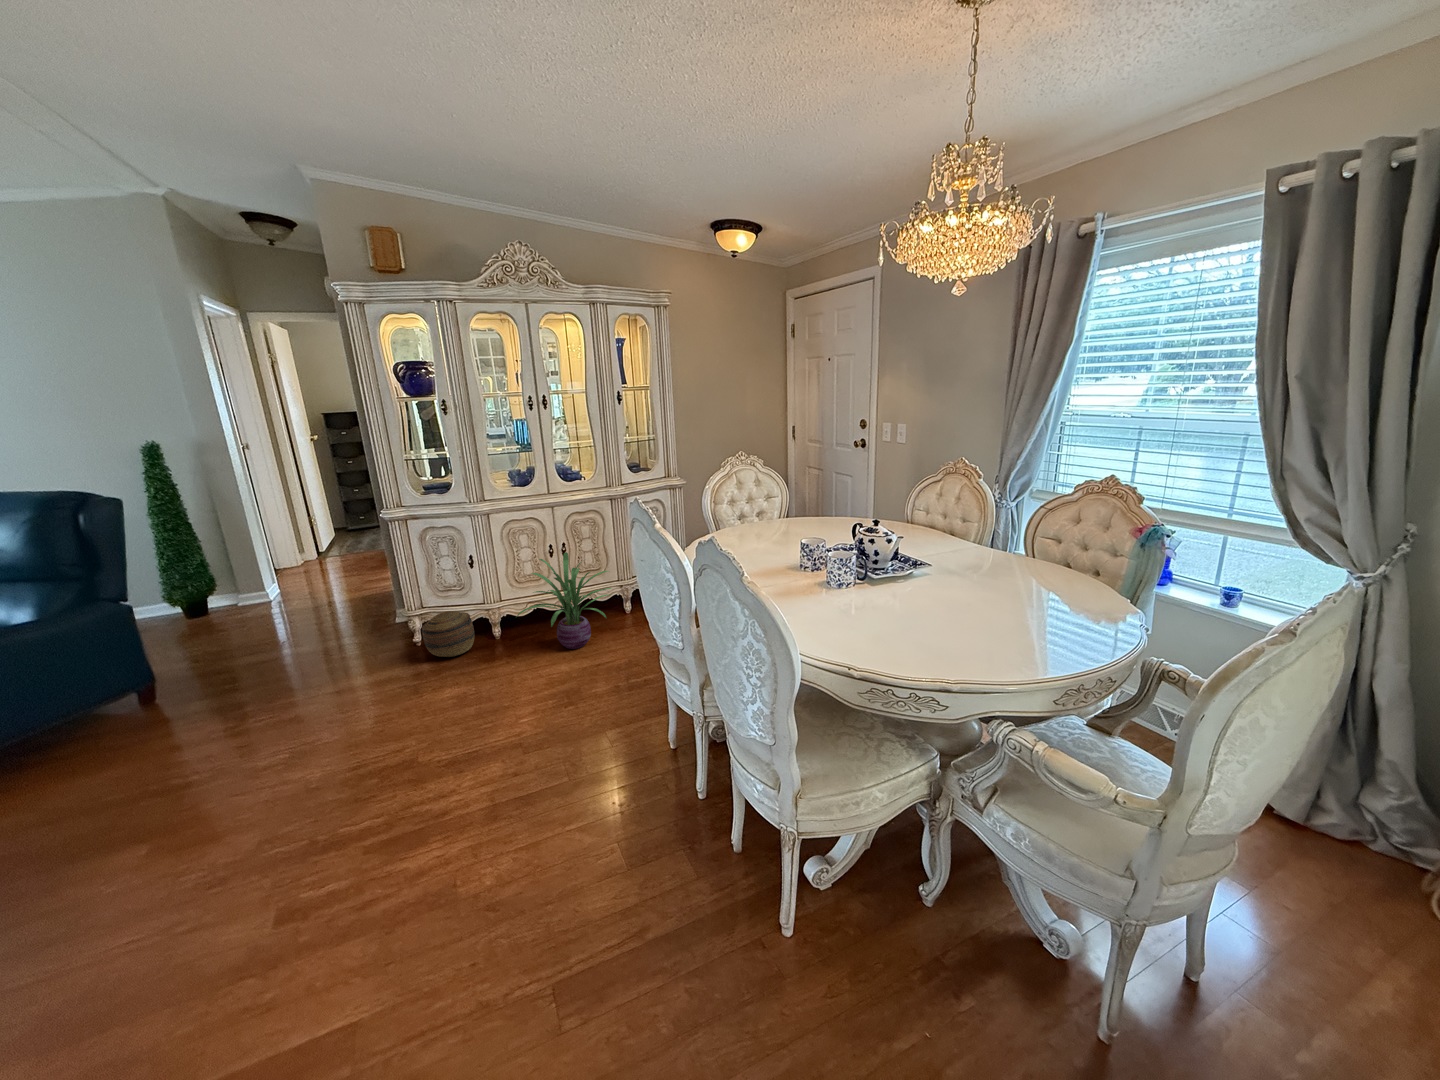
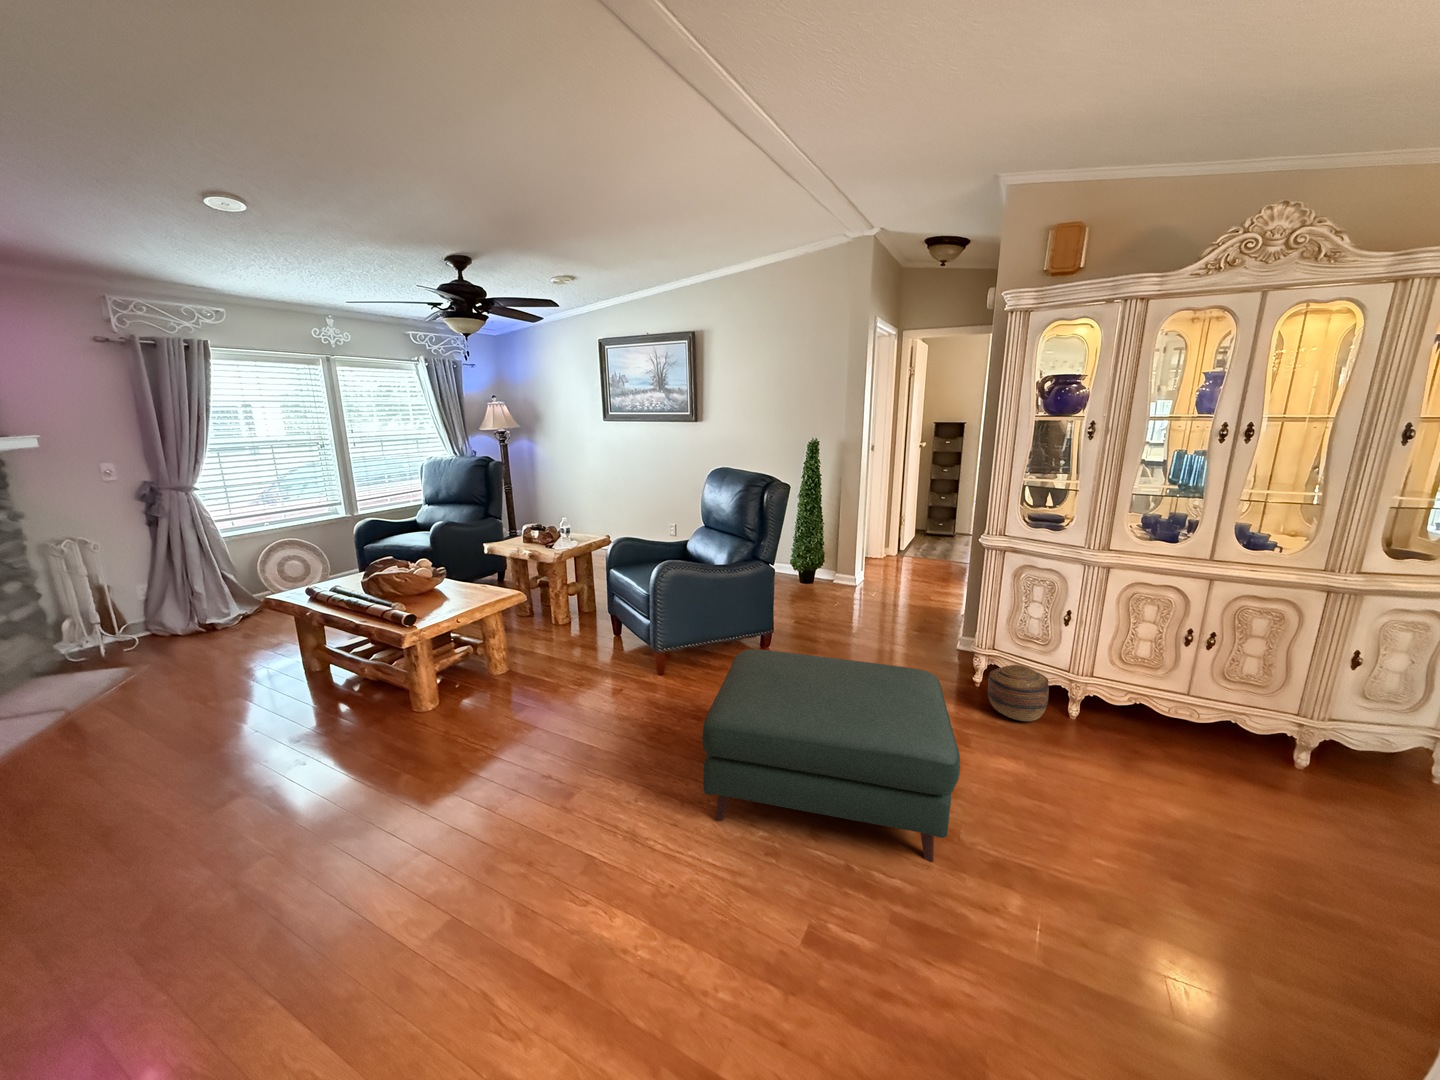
decorative plant: present [517,552,611,649] -> none [1115,648,1304,793]
ottoman: none [40,640,394,902] -> present [702,649,960,862]

